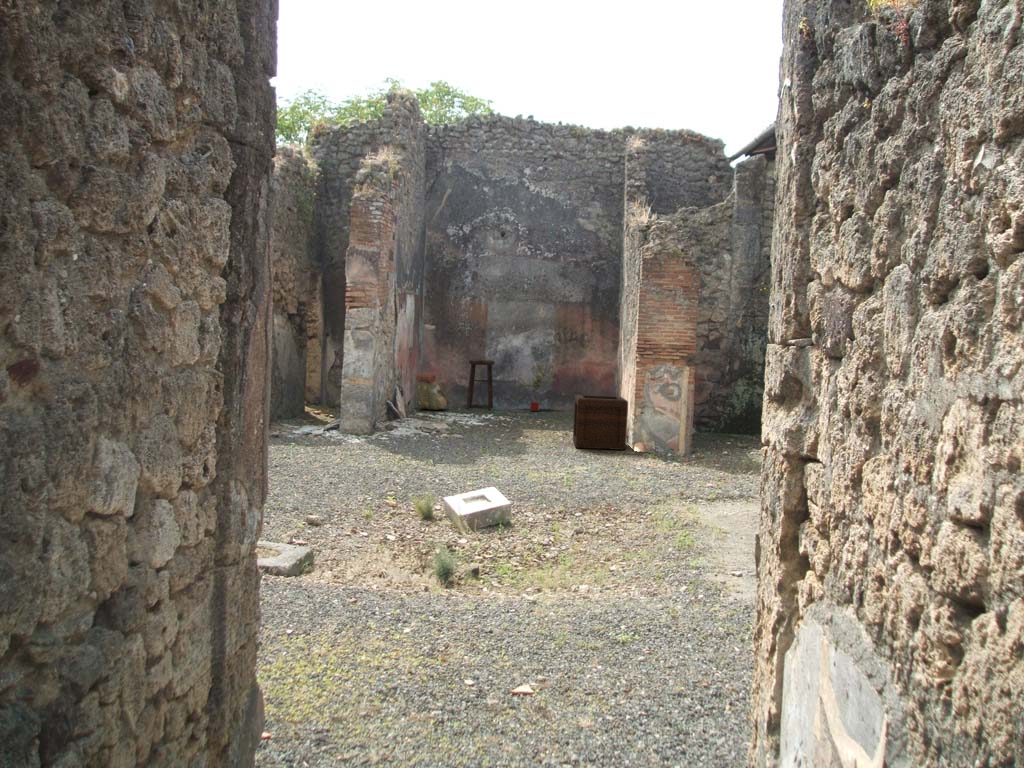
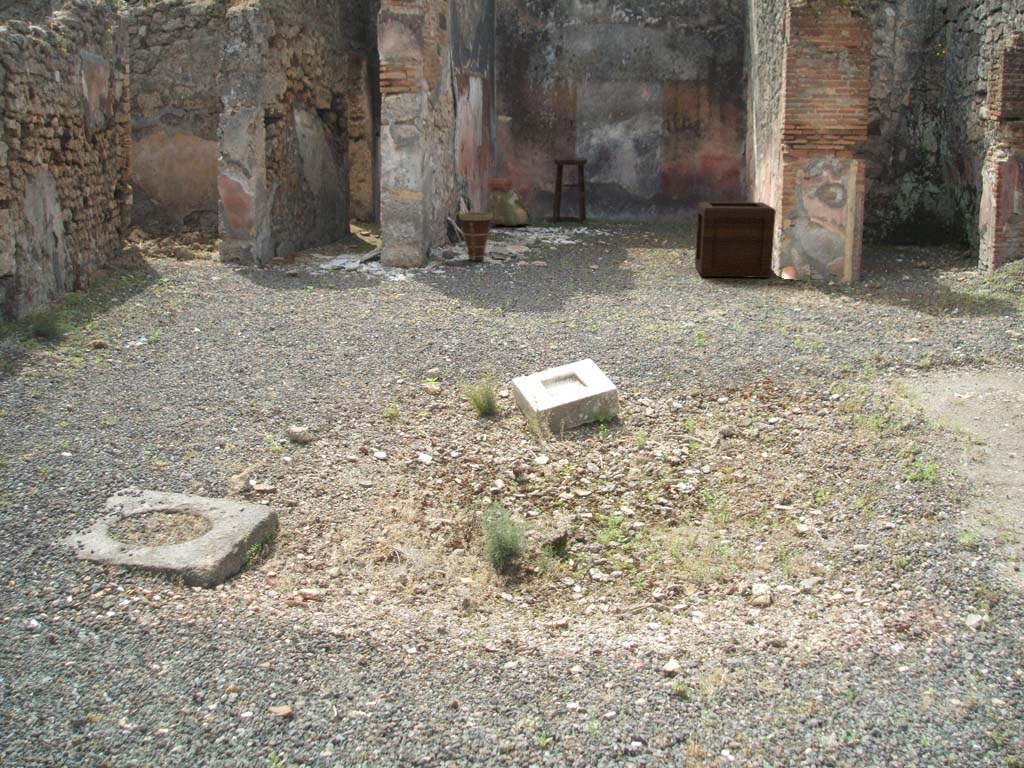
potted tree: present [517,363,555,411] -> none [614,159,667,223]
basket: none [384,393,423,433] -> present [453,212,492,261]

